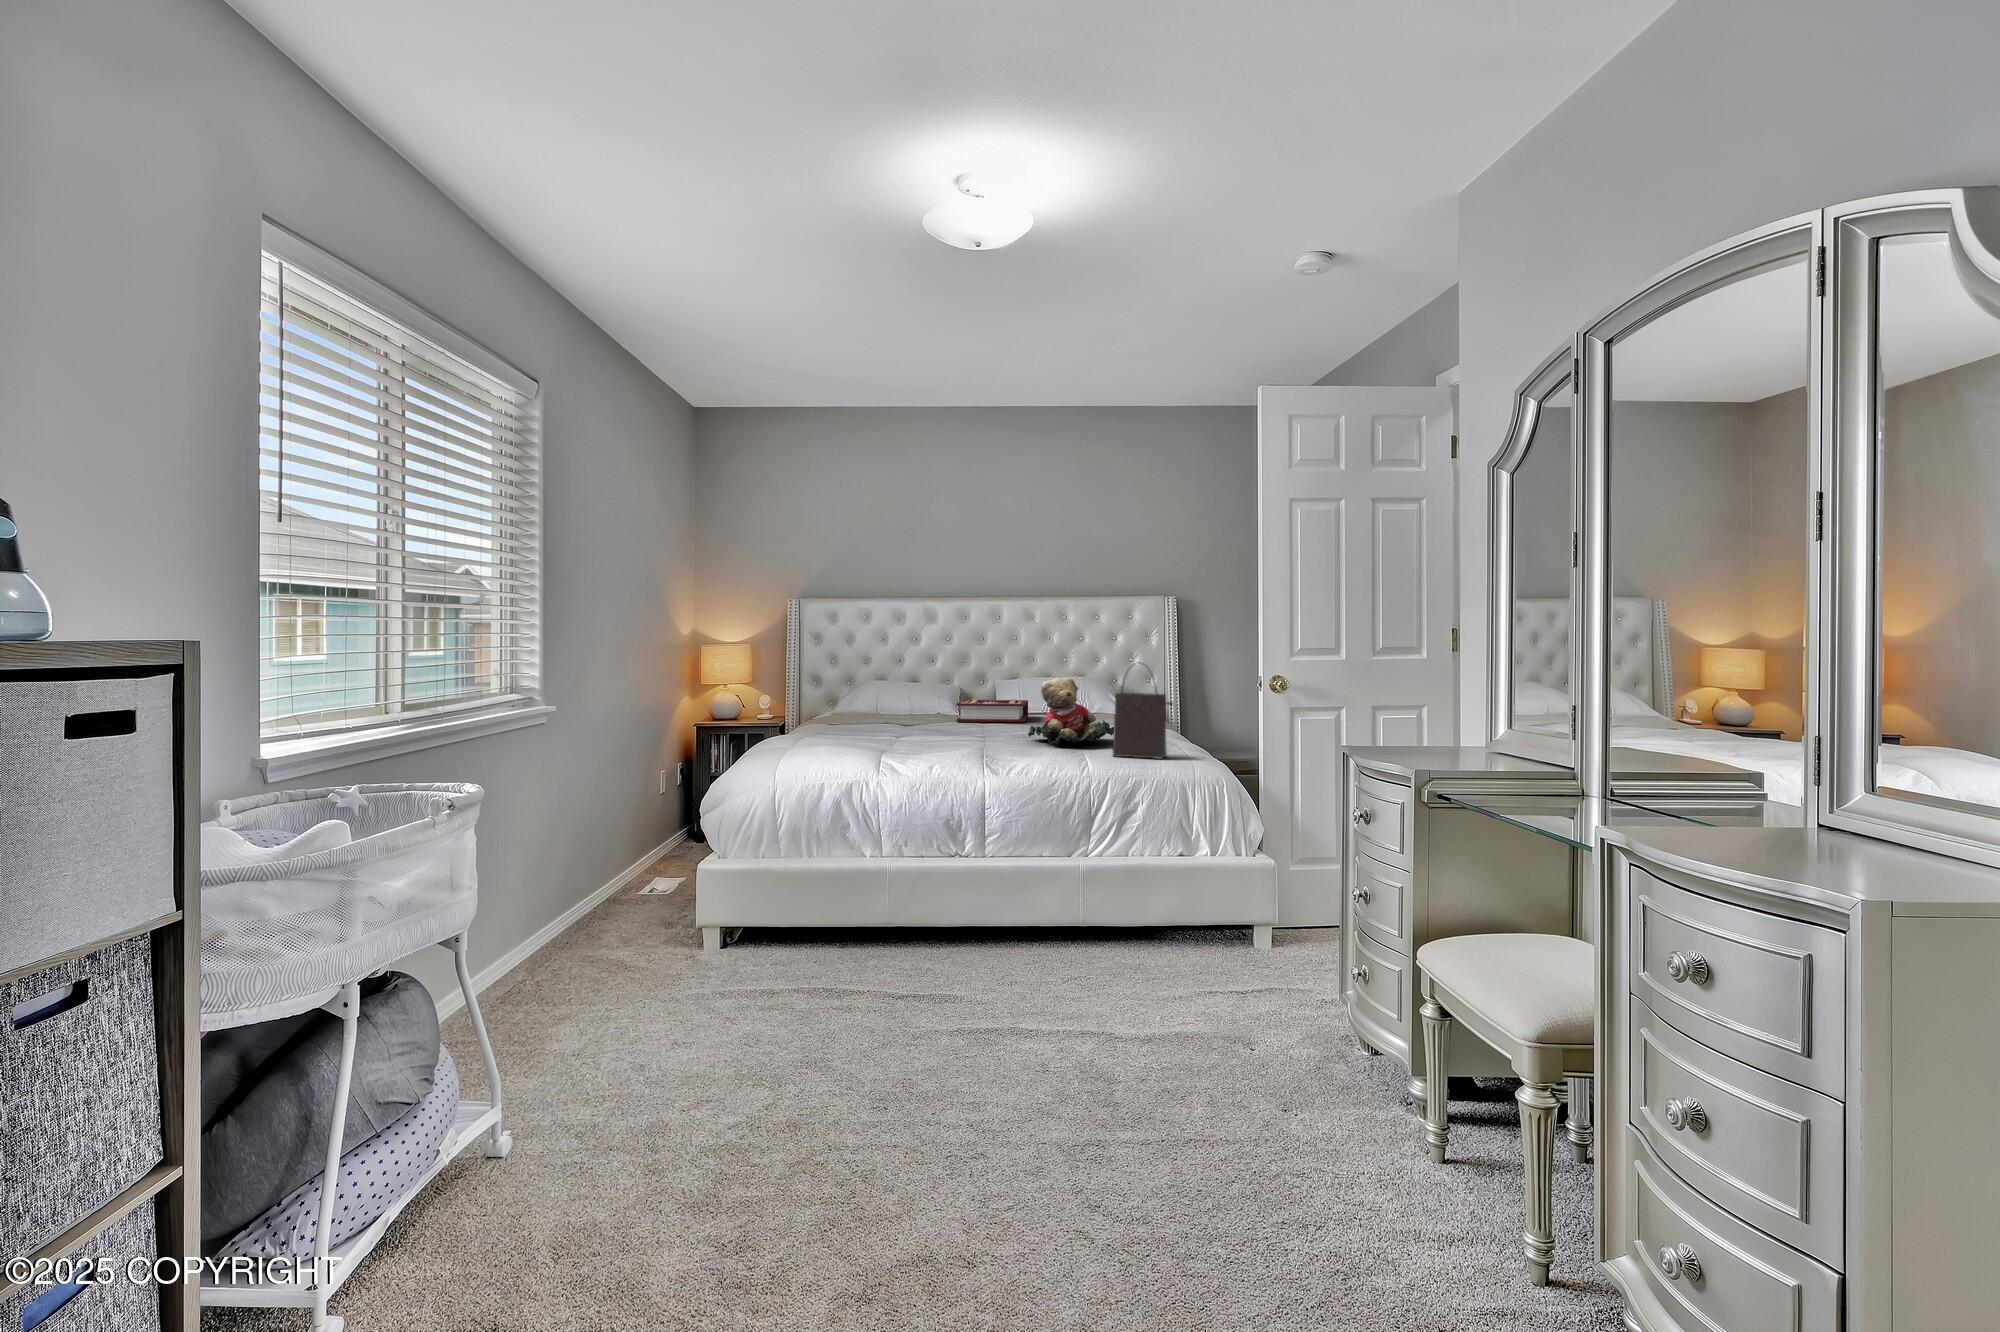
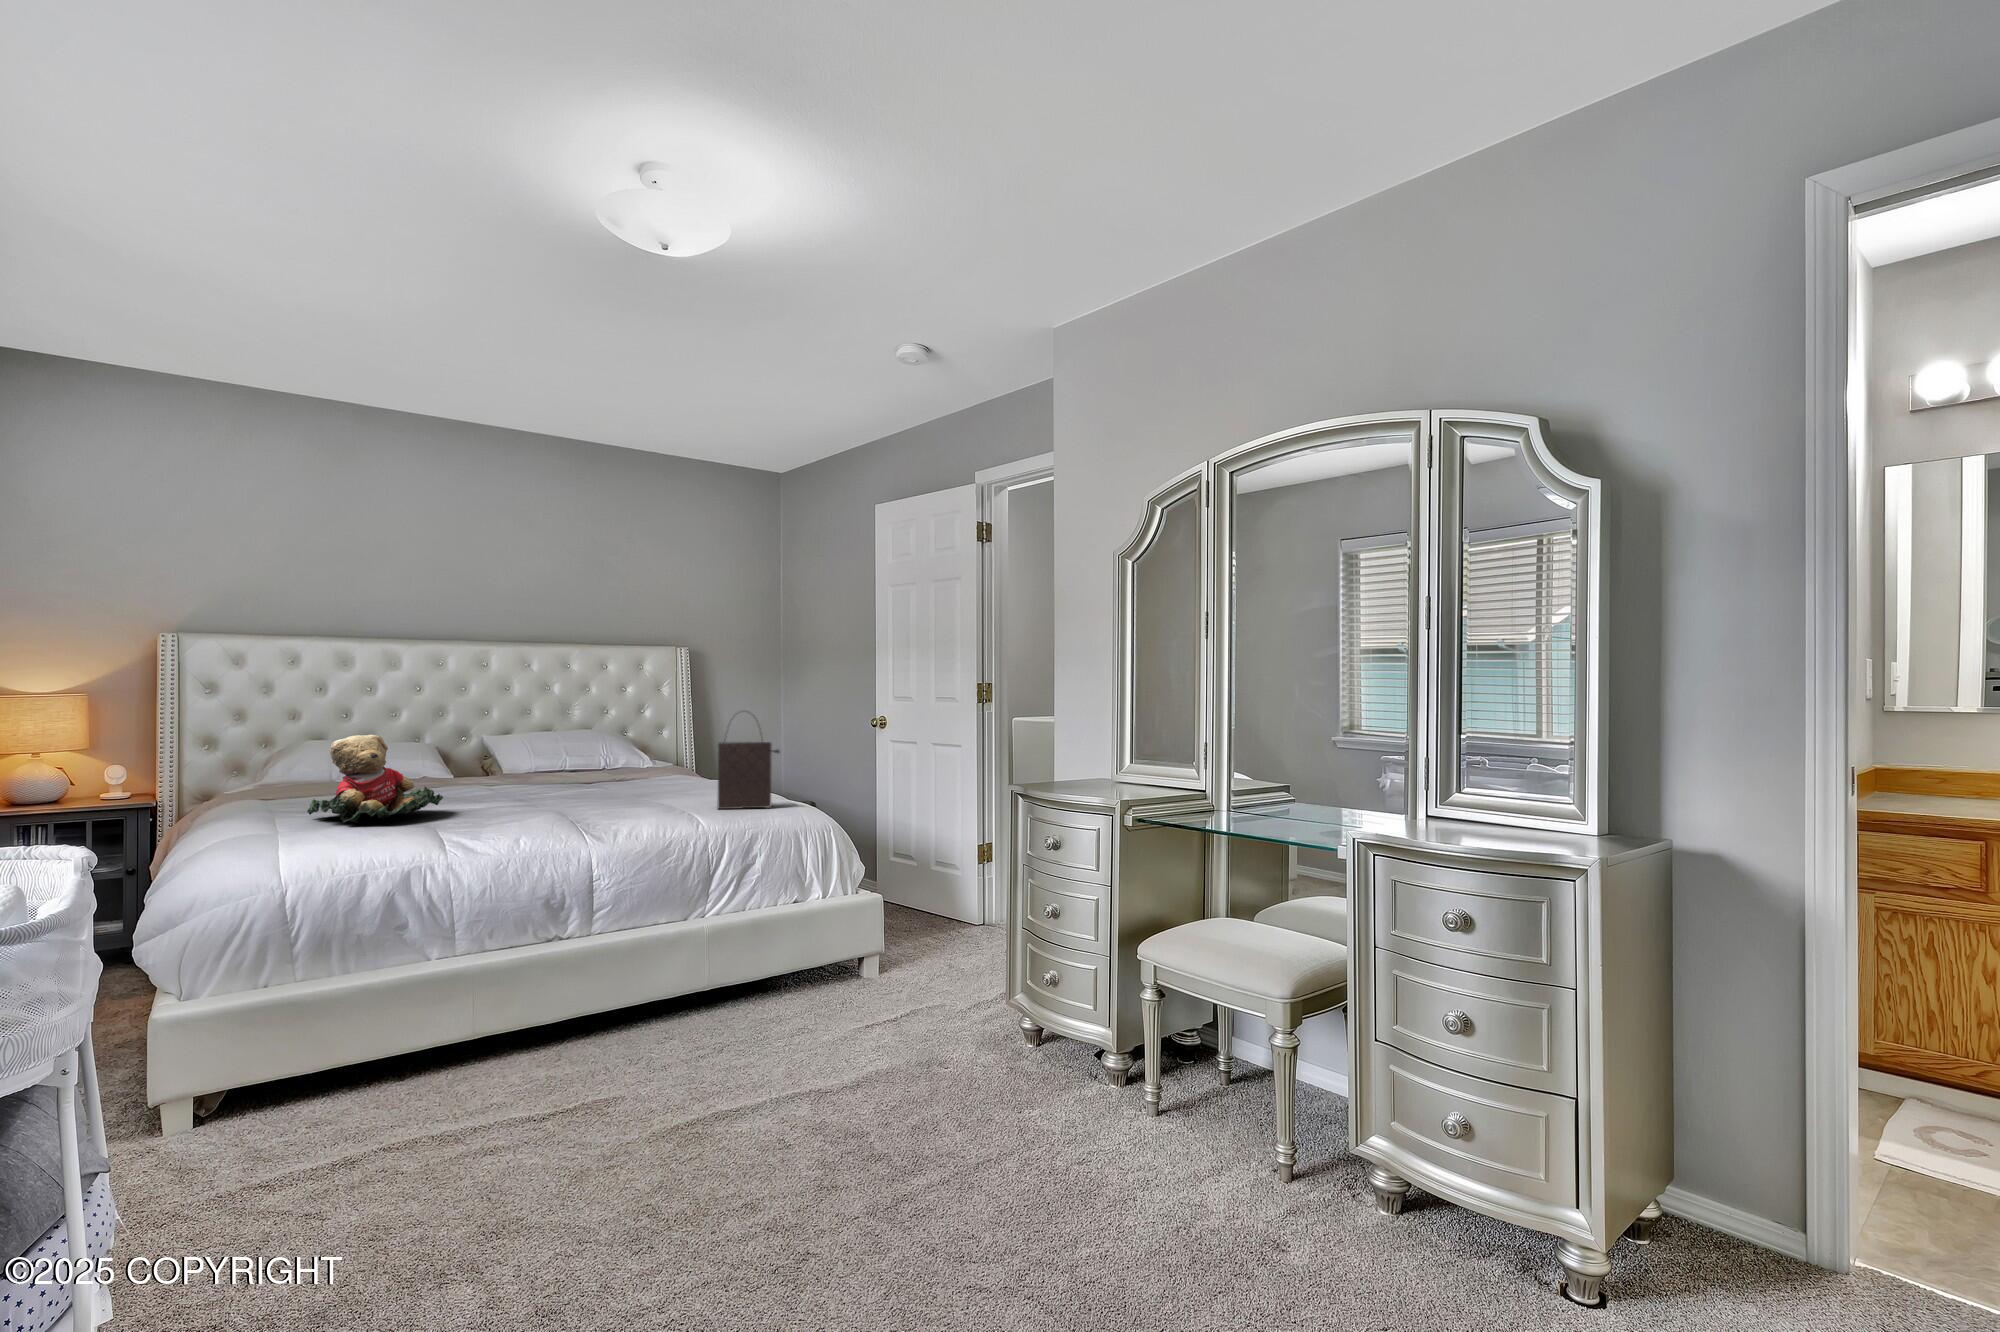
teddy bear: present [1028,678,1114,745] -> present [307,735,443,823]
book: present [956,699,1028,722] -> none [462,756,555,785]

